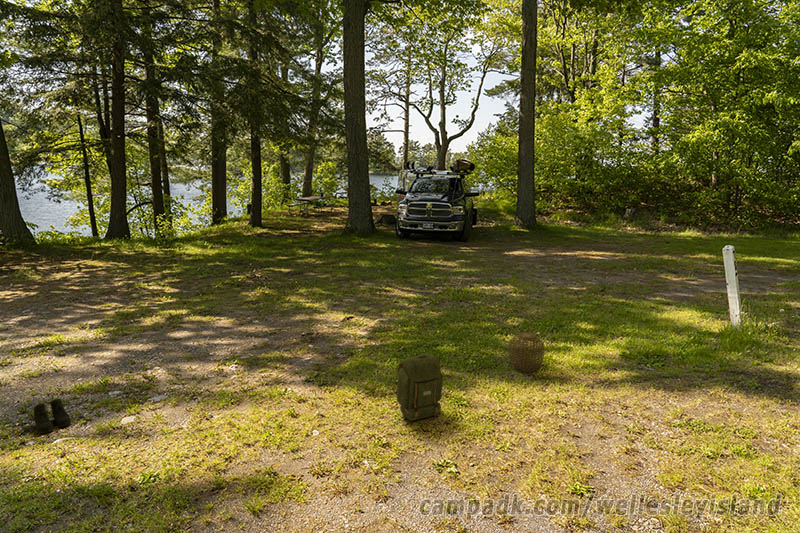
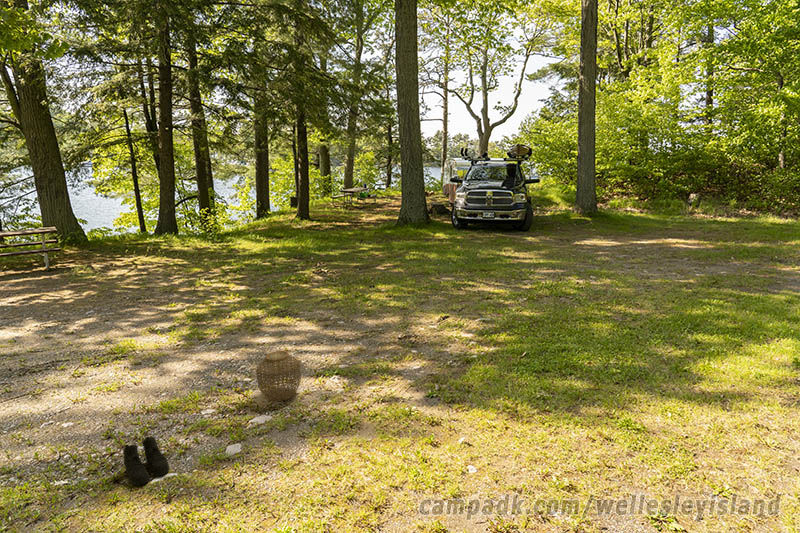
woven basket: present [509,332,544,372] -> present [256,351,301,401]
backpack: present [397,354,443,421] -> none [586,381,655,473]

